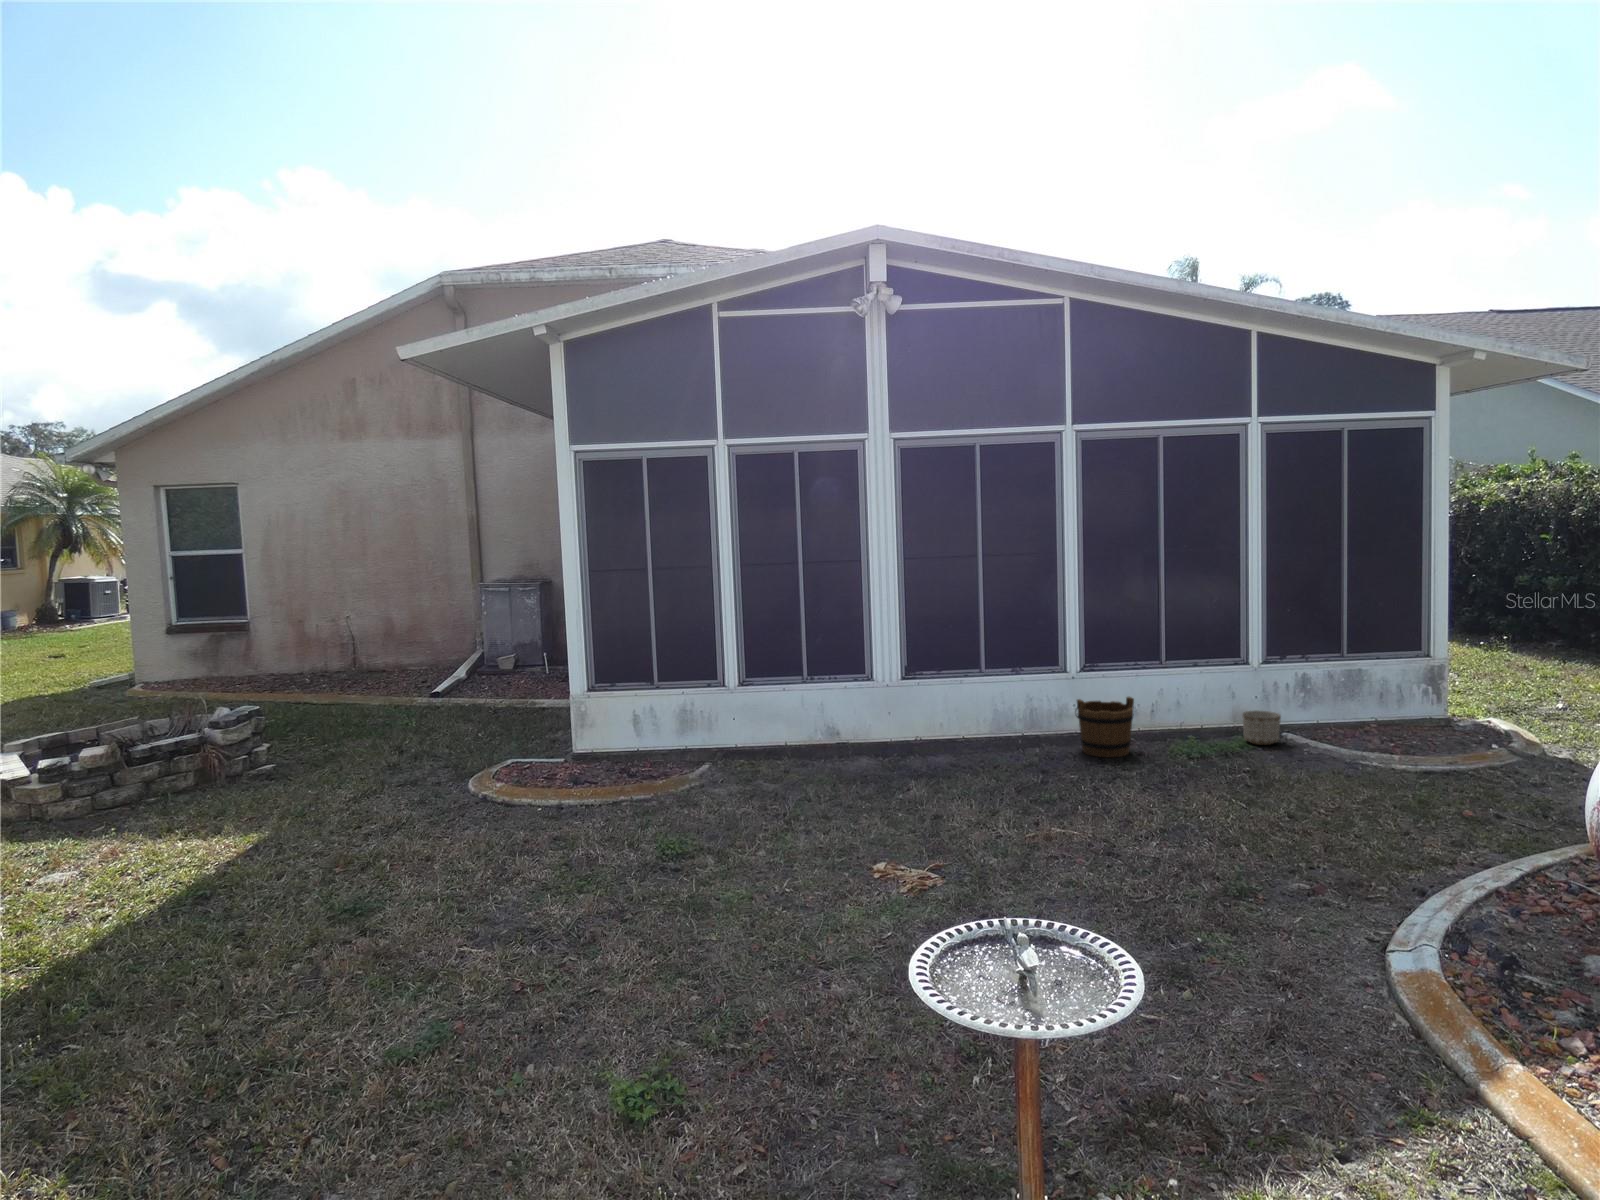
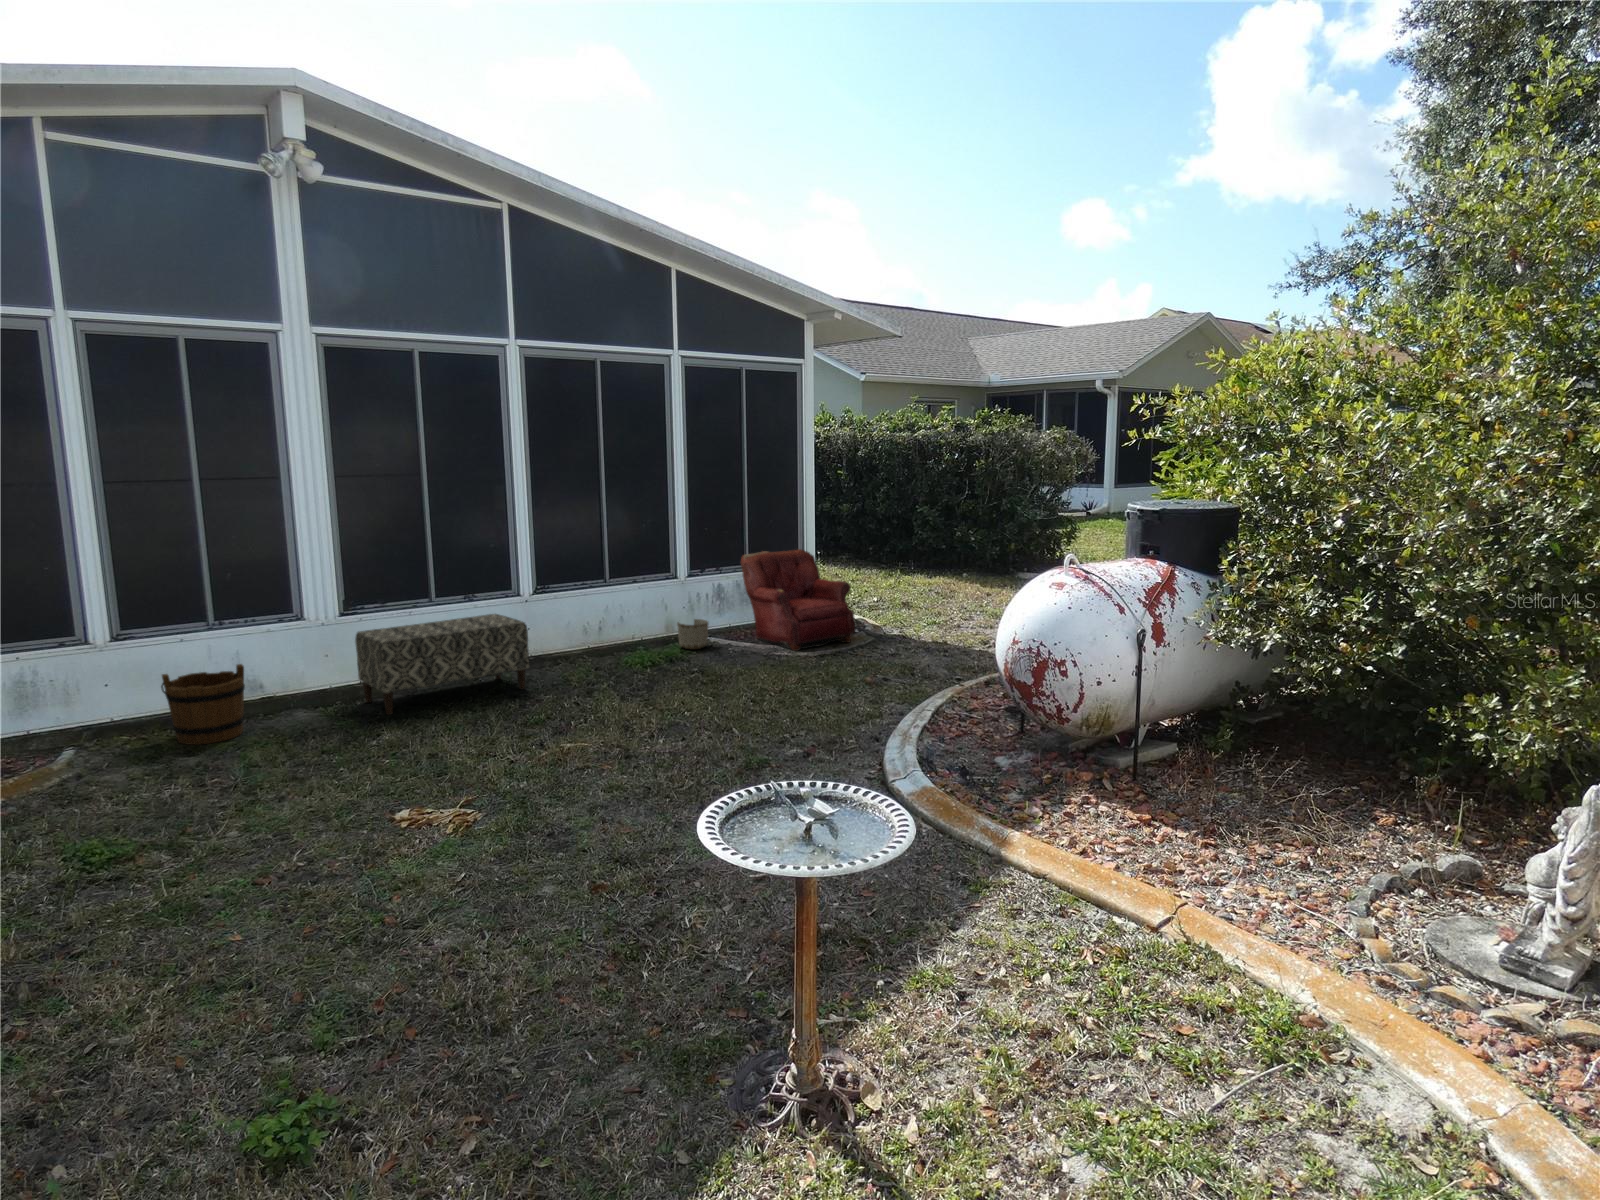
armchair: none [1331,637,1488,763] -> present [741,549,856,651]
bench: none [910,687,1059,770] -> present [355,614,529,715]
bucket: present [1075,697,1134,757] -> present [161,664,245,745]

